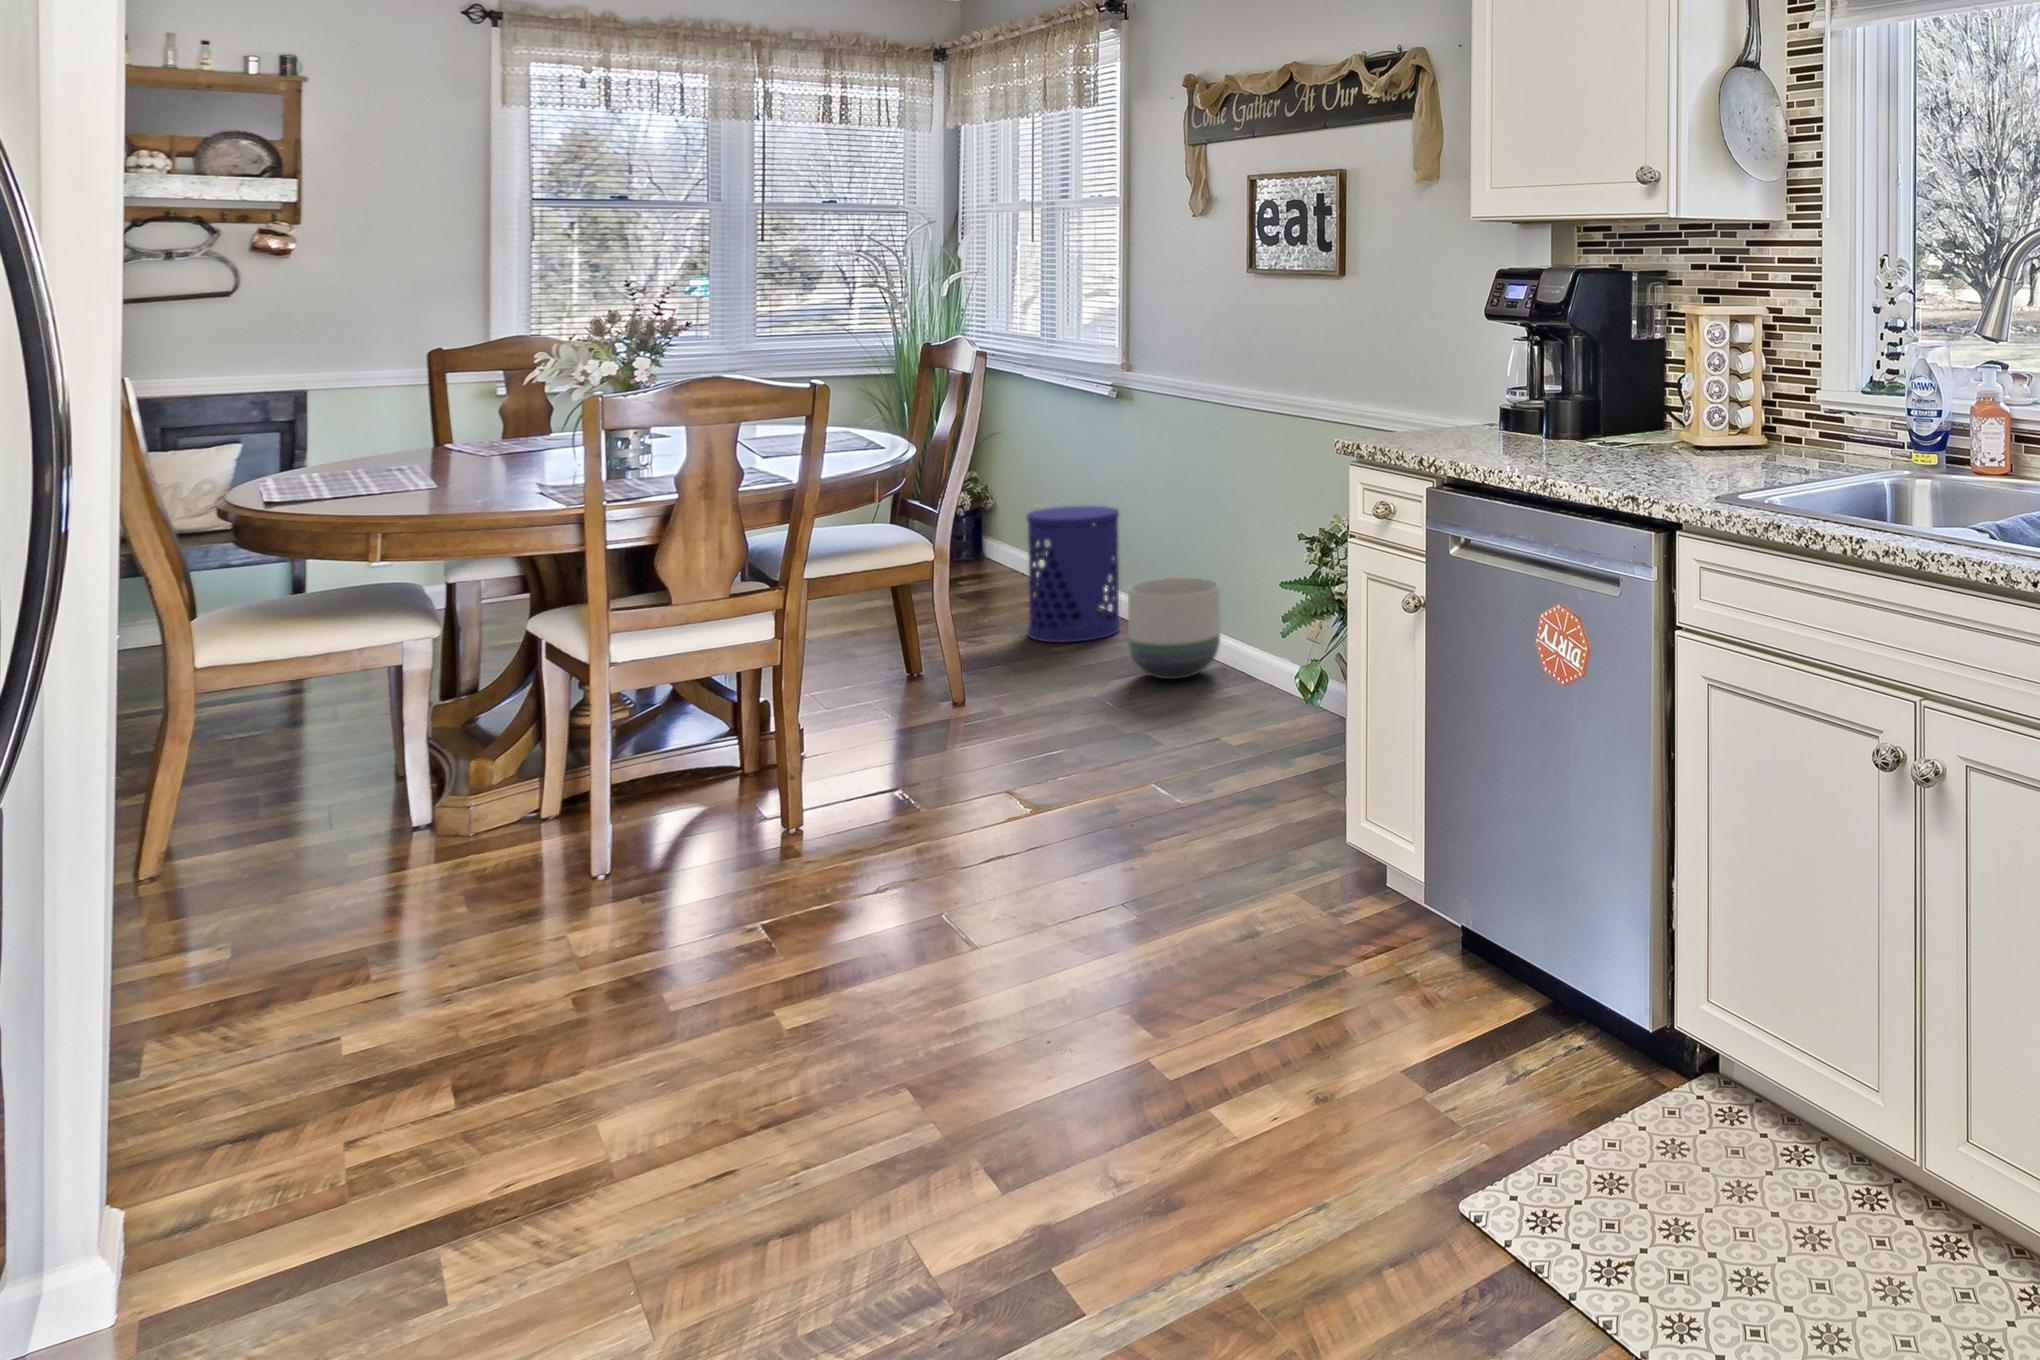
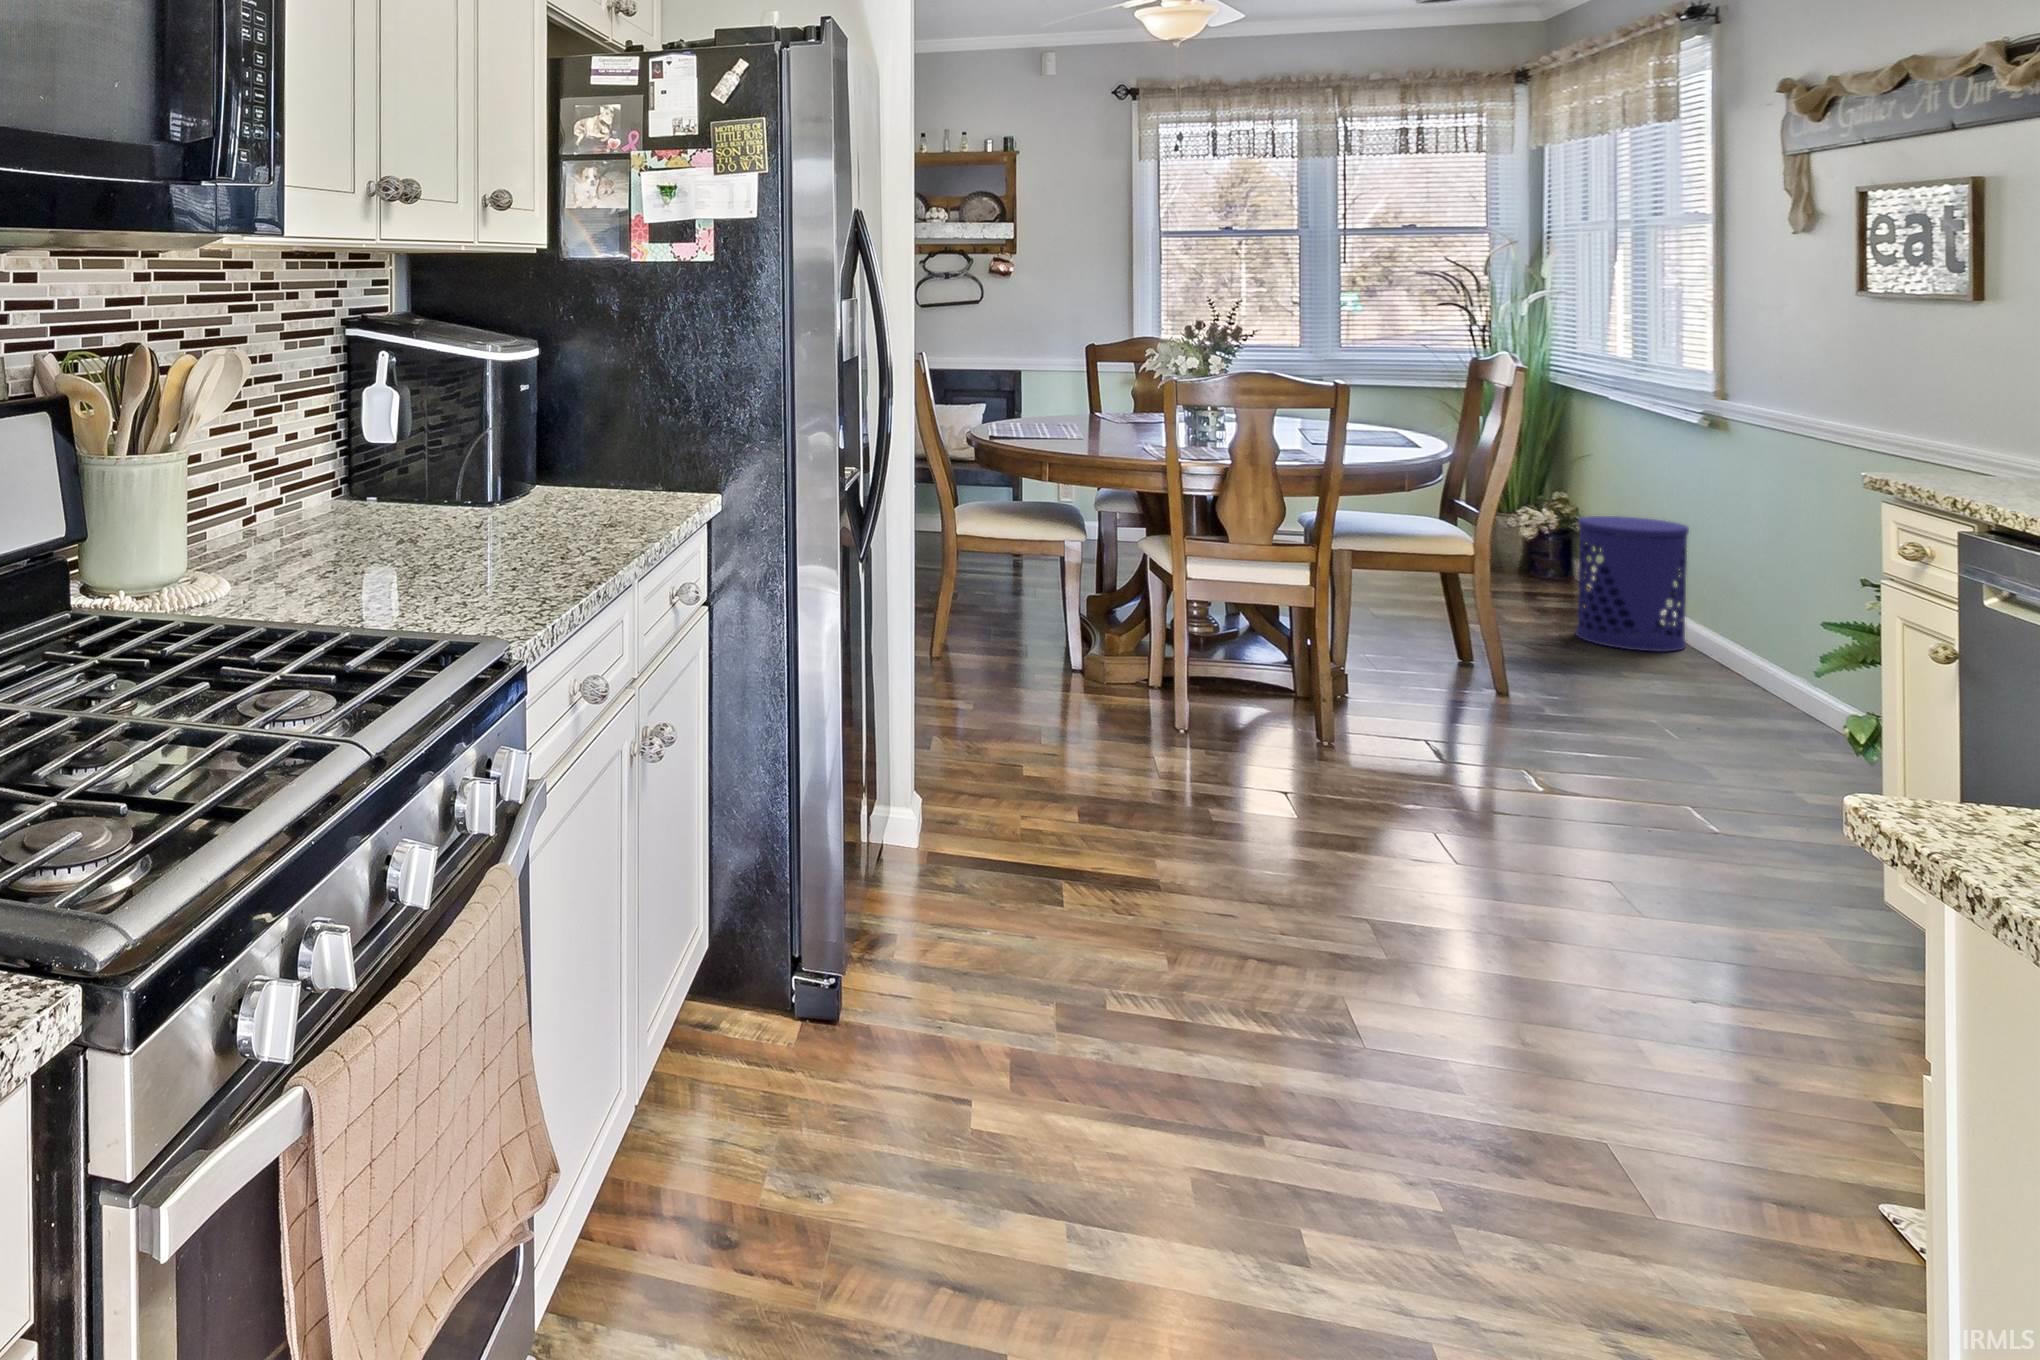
planter: present [1128,578,1220,679] -> none [1678,601,1799,706]

